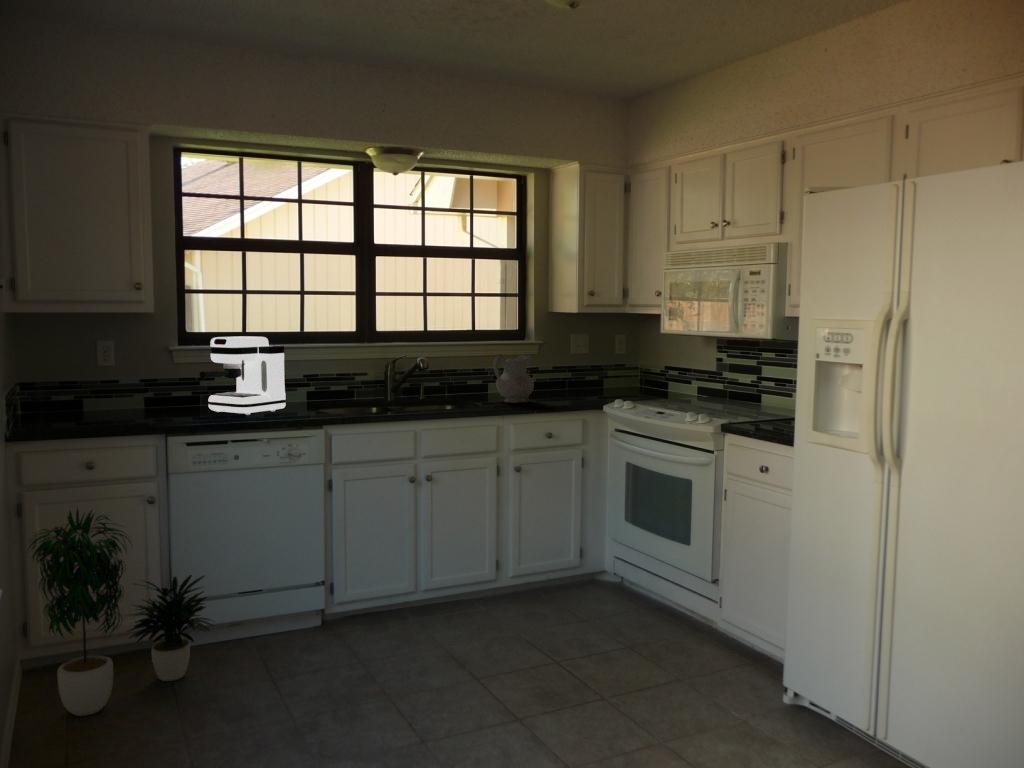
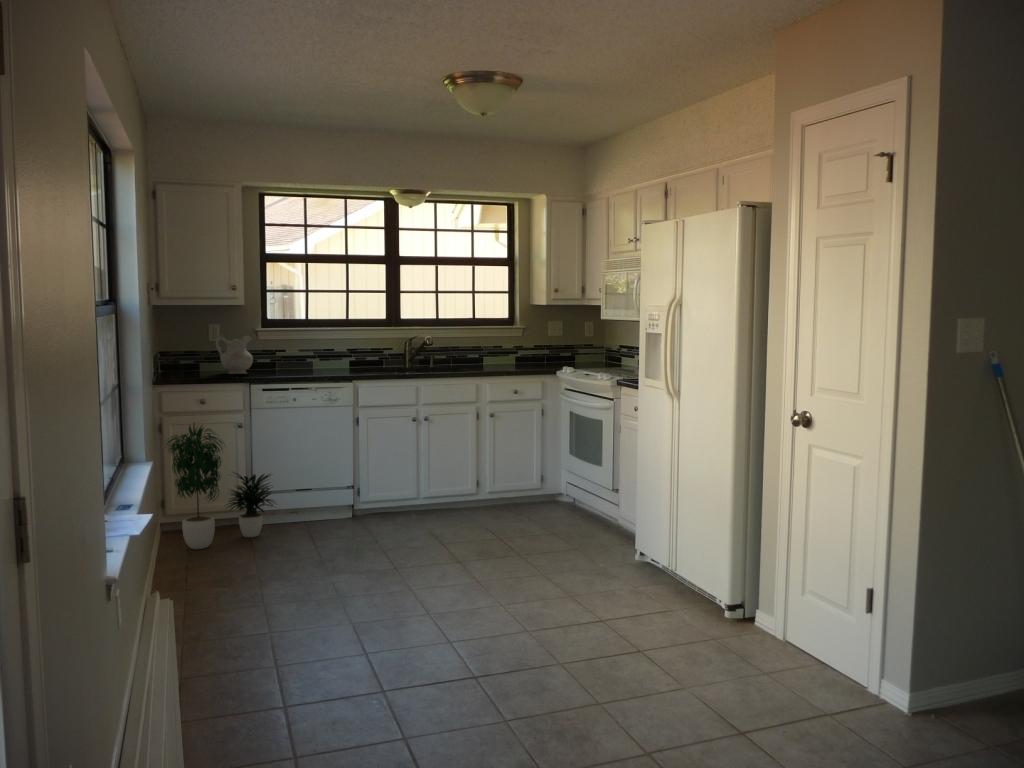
coffee maker: present [200,336,286,415] -> none [275,322,333,374]
ceramic pitcher: present [493,354,534,403] -> present [216,335,253,374]

